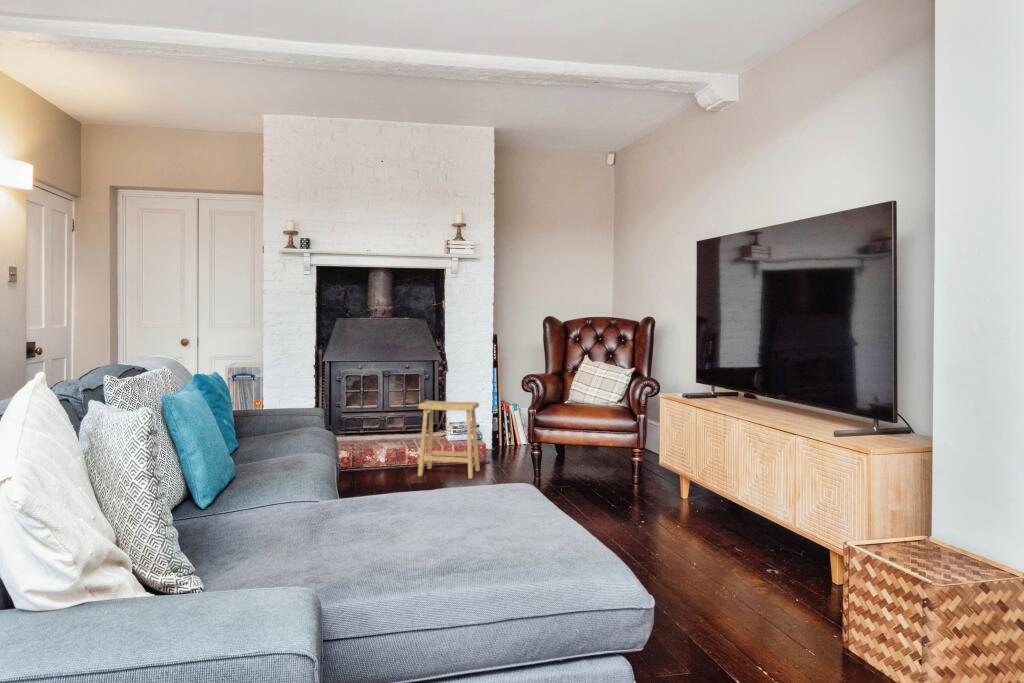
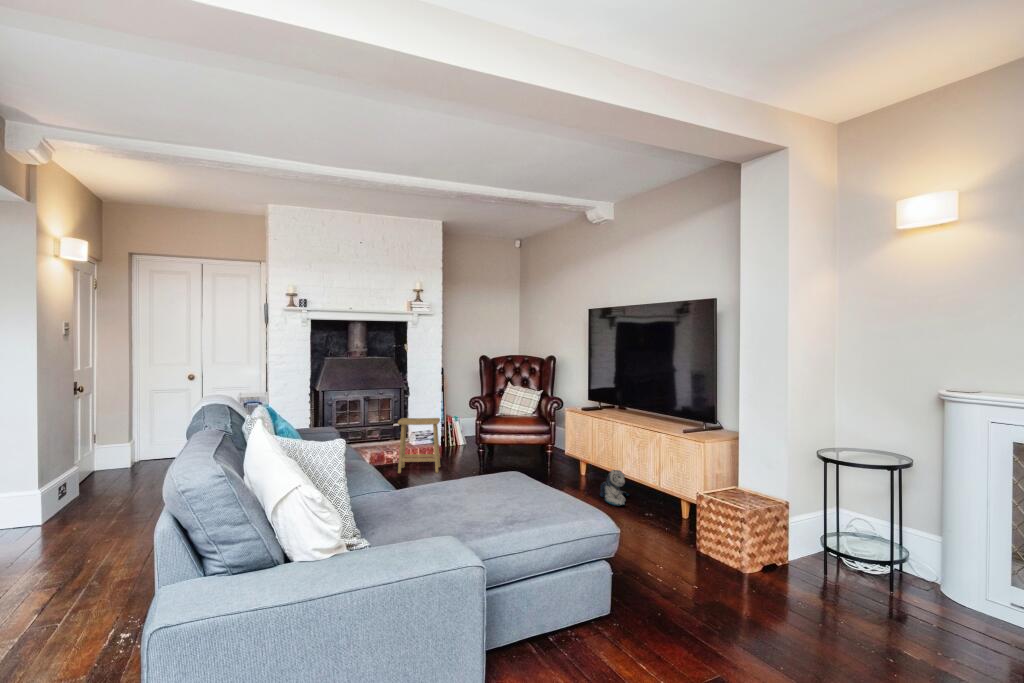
plush toy: none [694,490,744,549] -> present [600,470,629,506]

